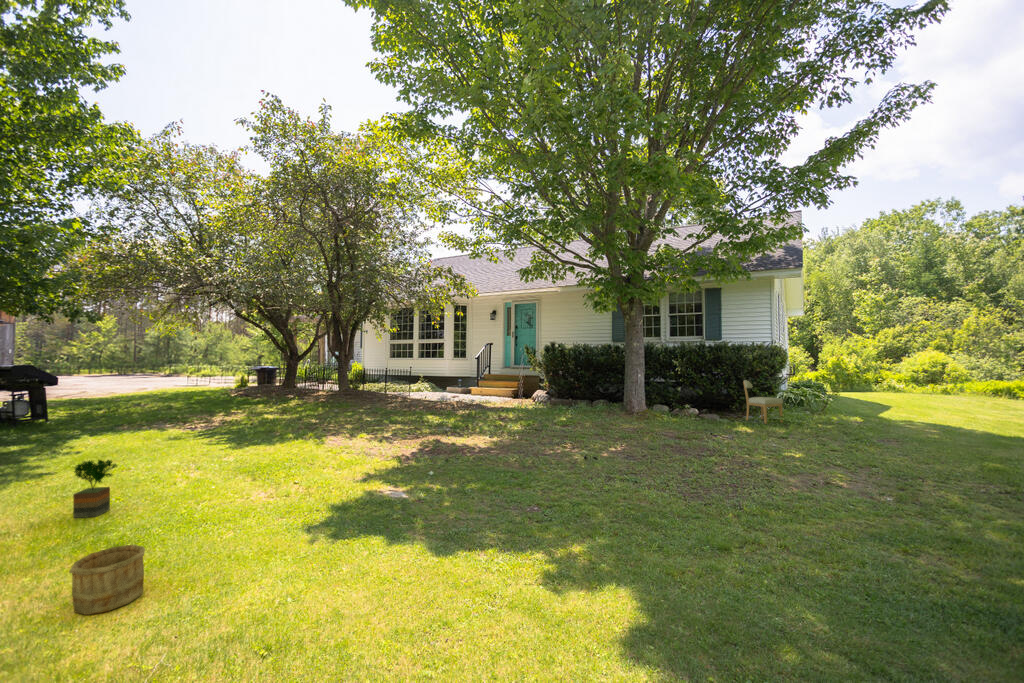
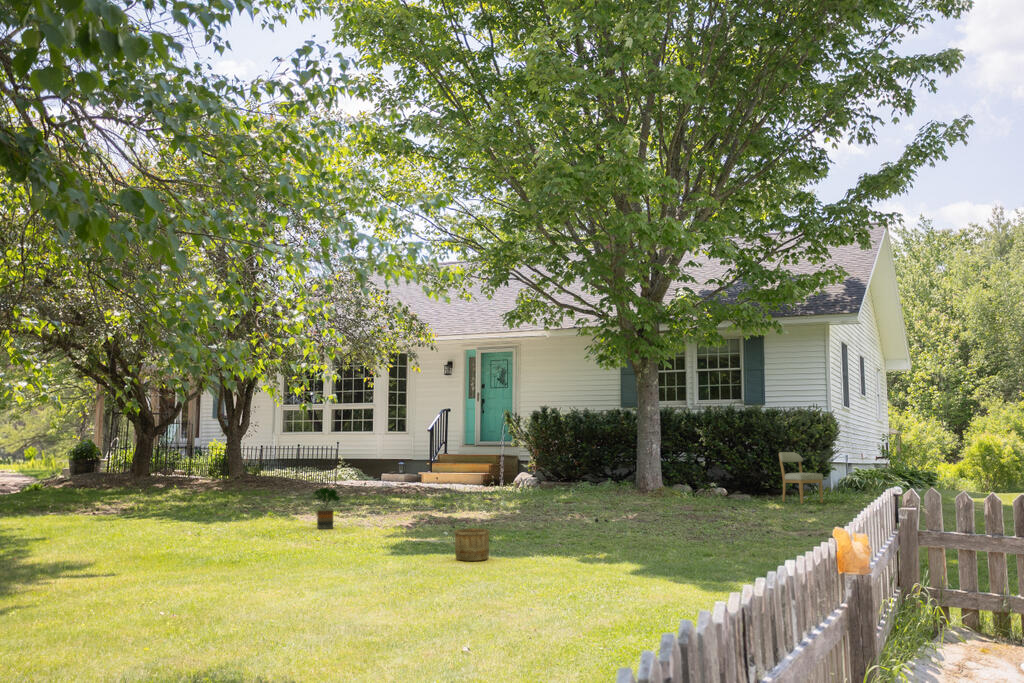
potted tree: present [73,460,117,518] -> present [313,488,340,529]
wooden bucket: present [69,545,145,615] -> present [454,528,490,561]

